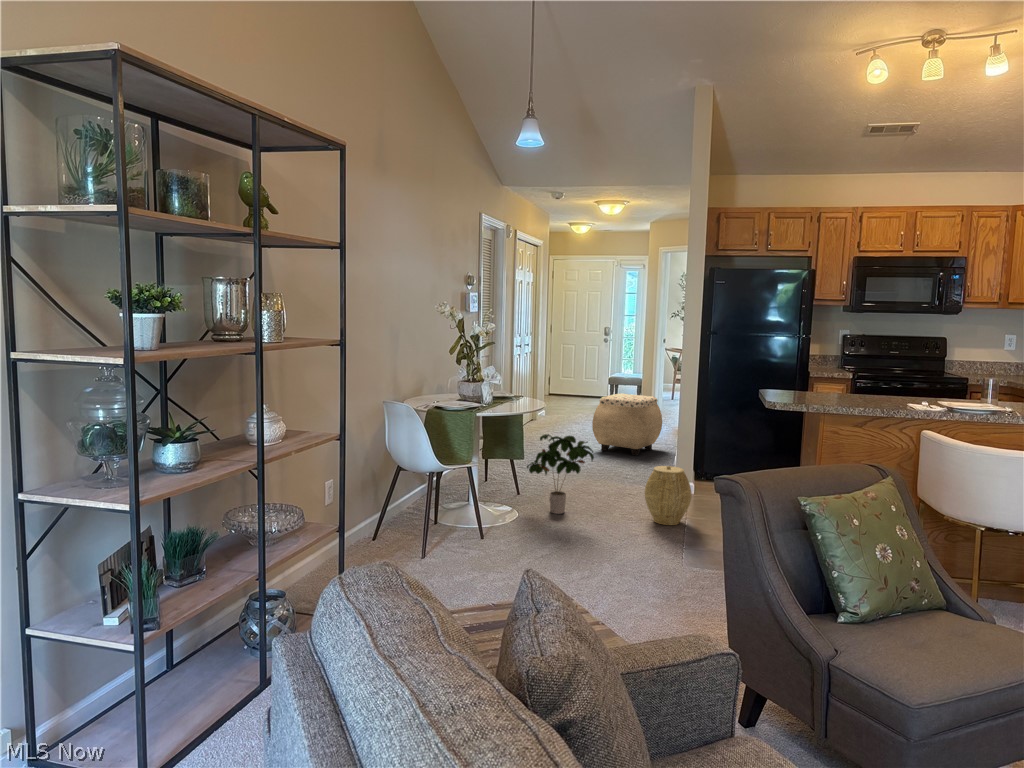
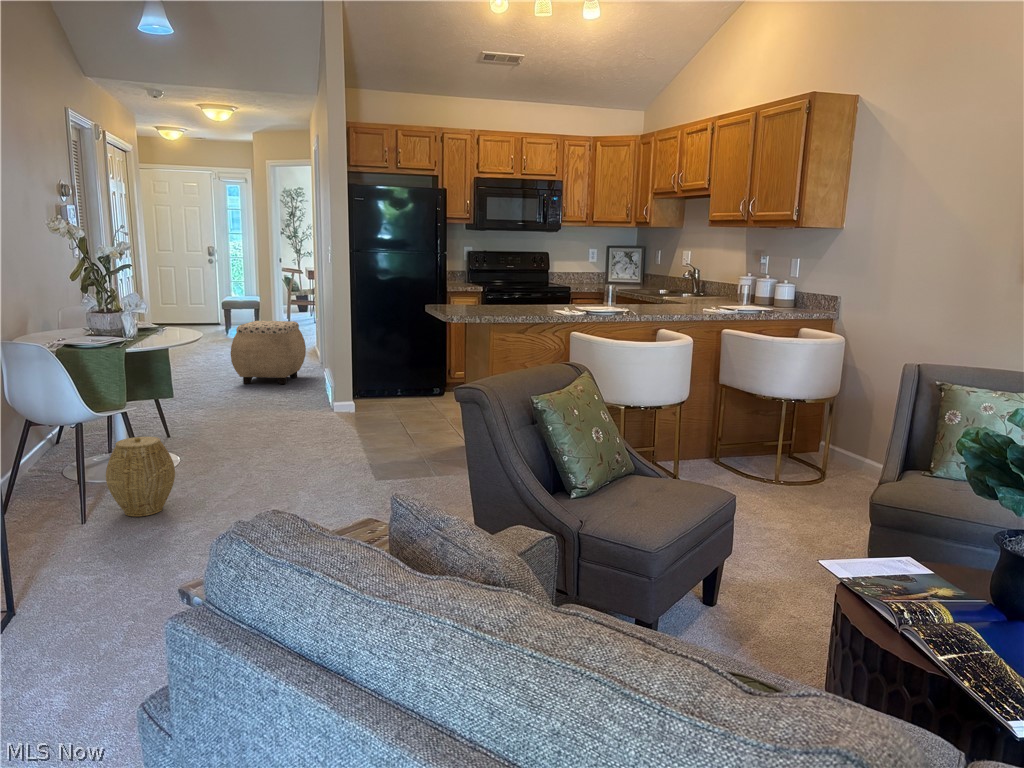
potted plant: present [527,434,594,514] -> none [181,365,260,450]
woven basket: present [645,466,692,525] -> present [106,437,175,517]

